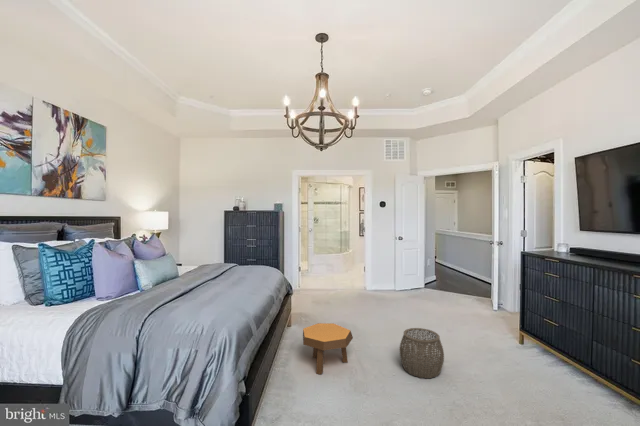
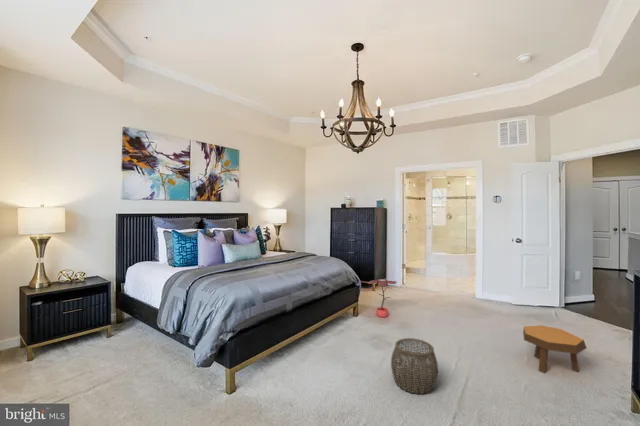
potted plant: none [306,281,332,320] -> present [369,279,397,317]
footstool: present [303,323,353,374] -> present [523,325,586,373]

